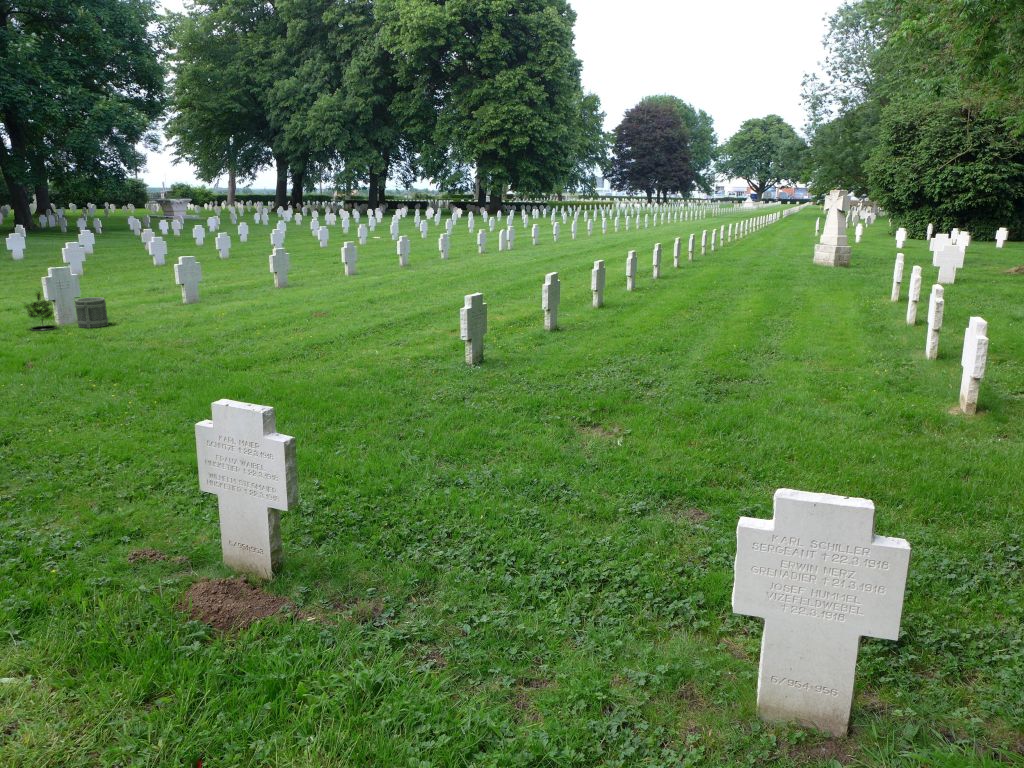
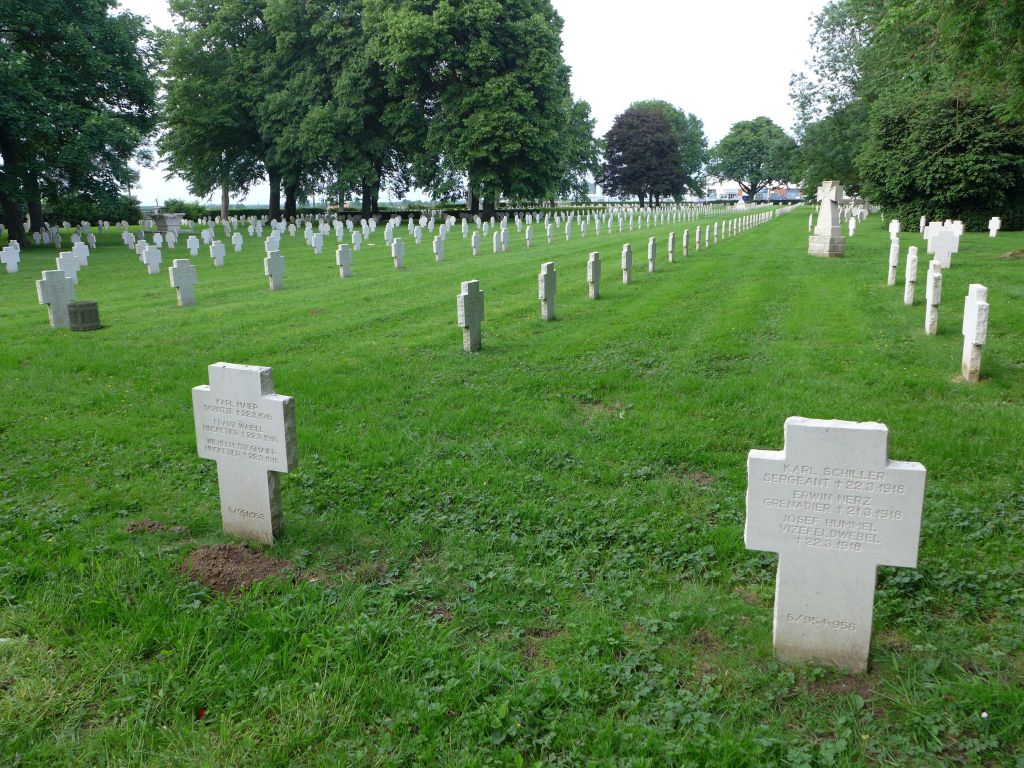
potted tree: present [25,292,57,331] -> none [13,291,49,335]

